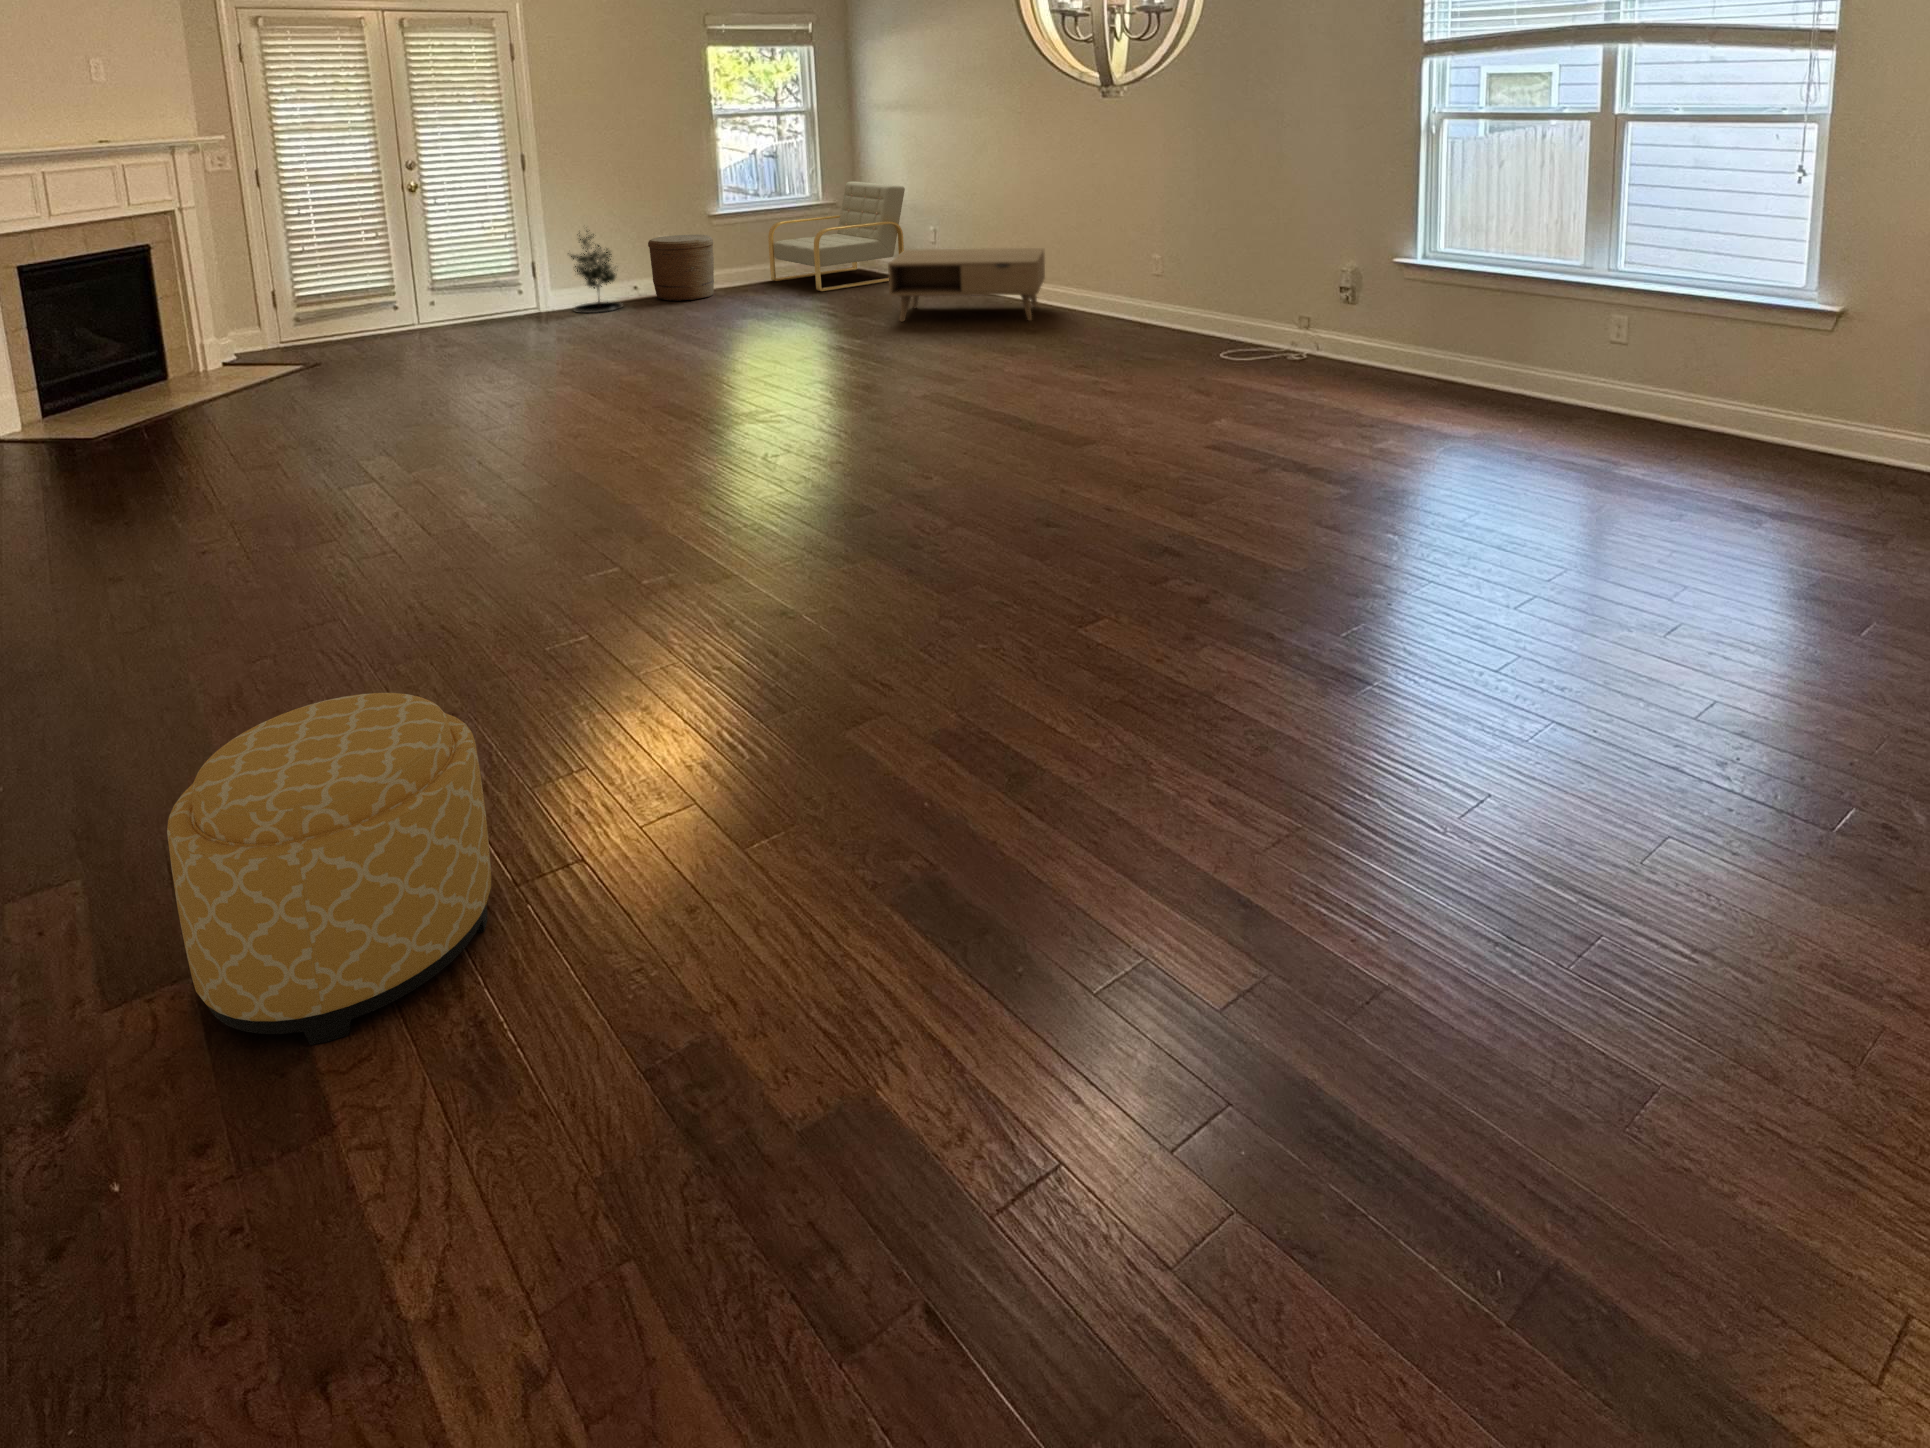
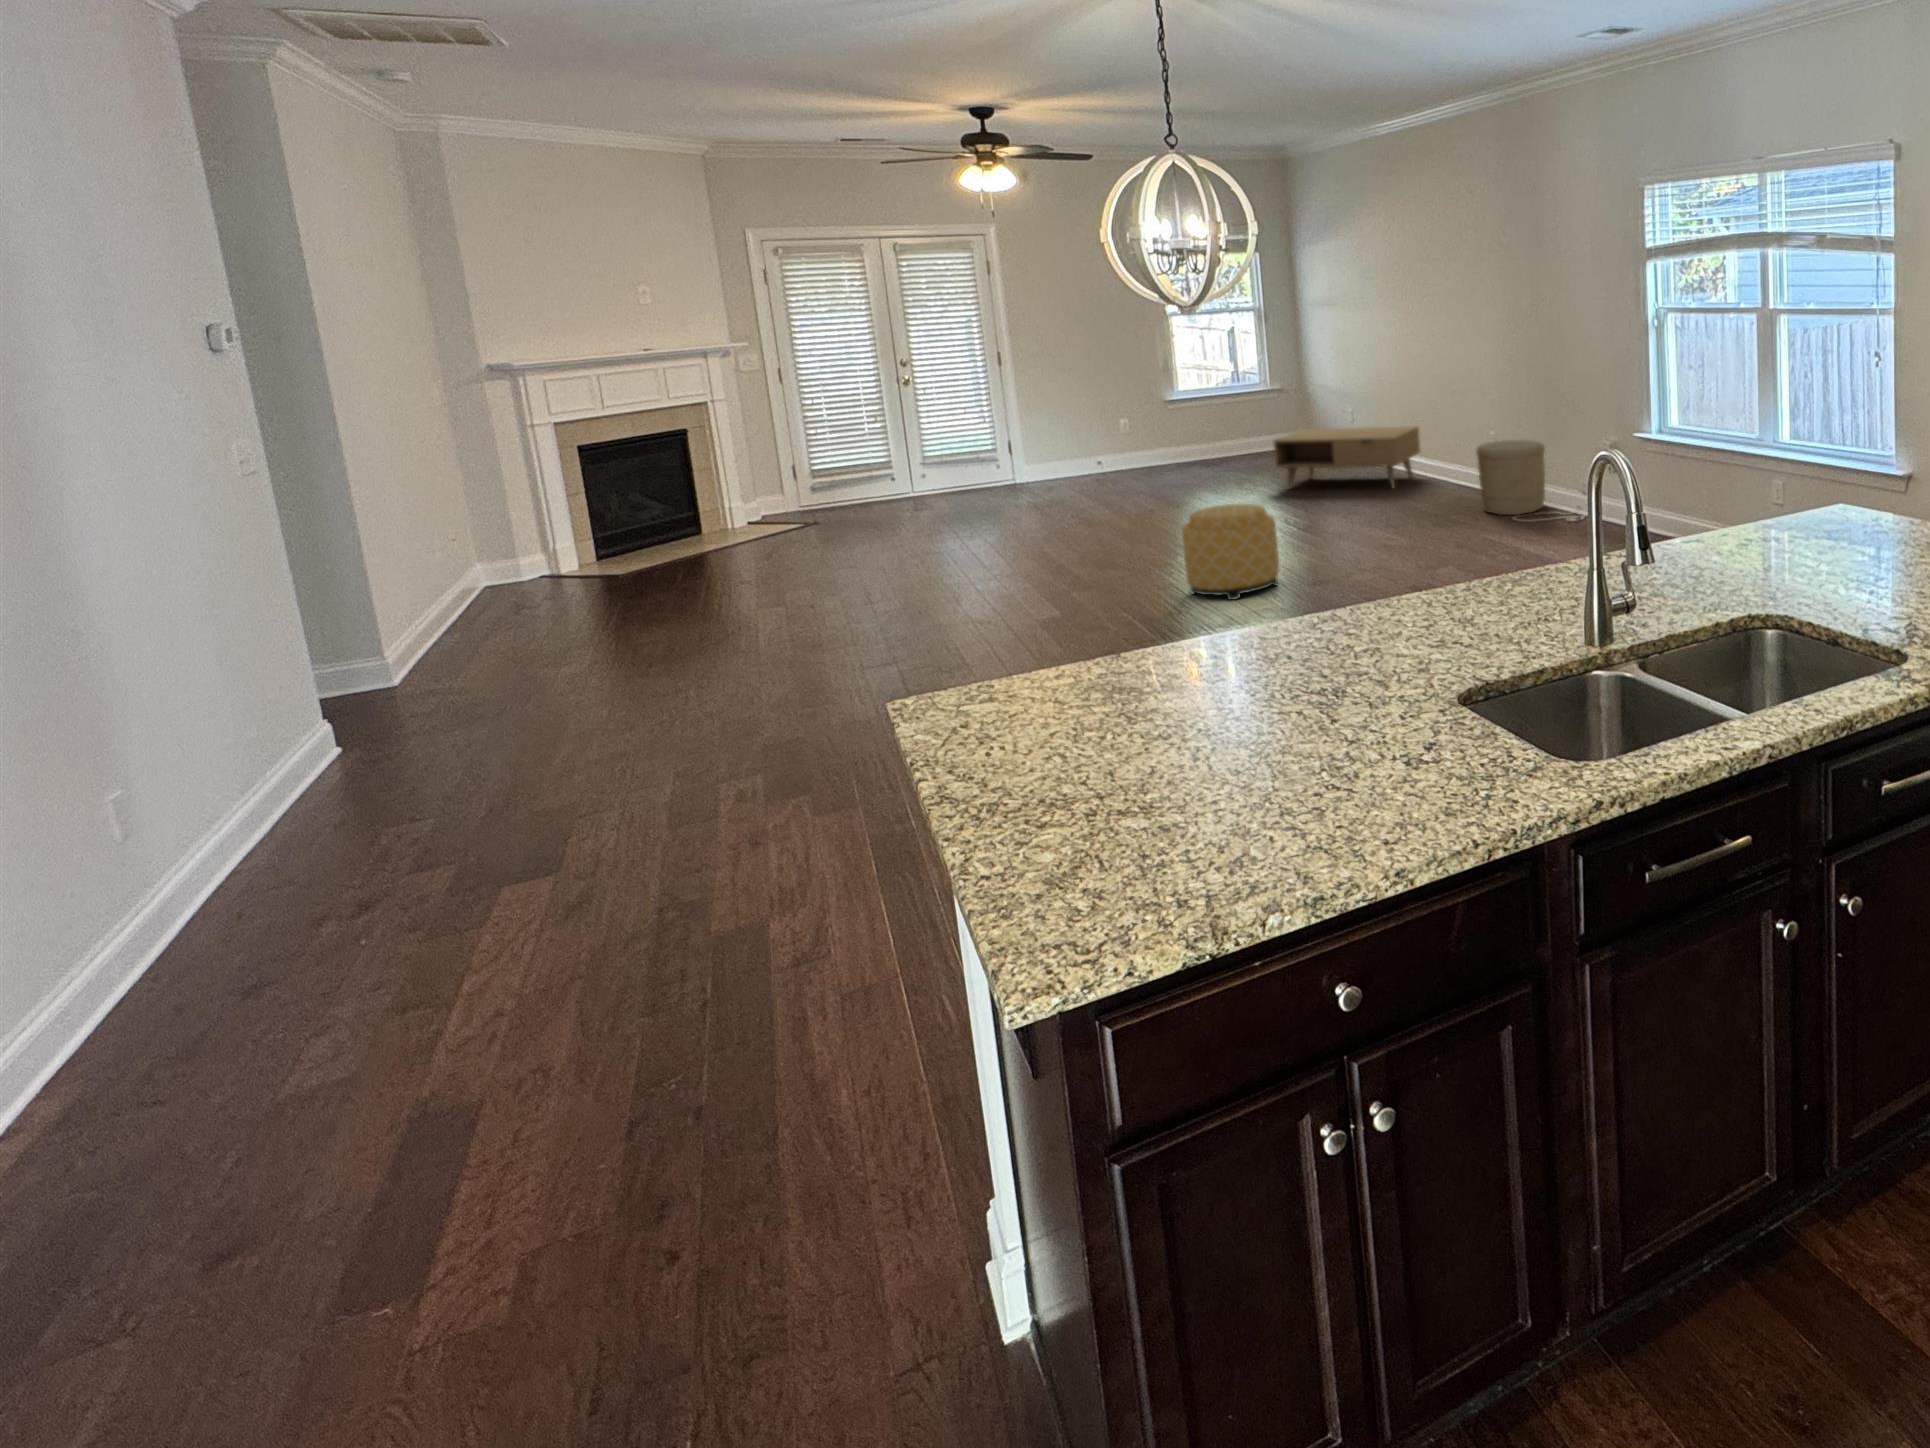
armchair: present [768,182,905,291] -> none [1215,371,1330,466]
potted tree: present [568,230,623,313] -> none [1032,410,1081,484]
woven basket: present [648,235,714,301] -> present [1476,440,1545,515]
ottoman: present [167,693,491,1045] -> present [1182,504,1280,600]

